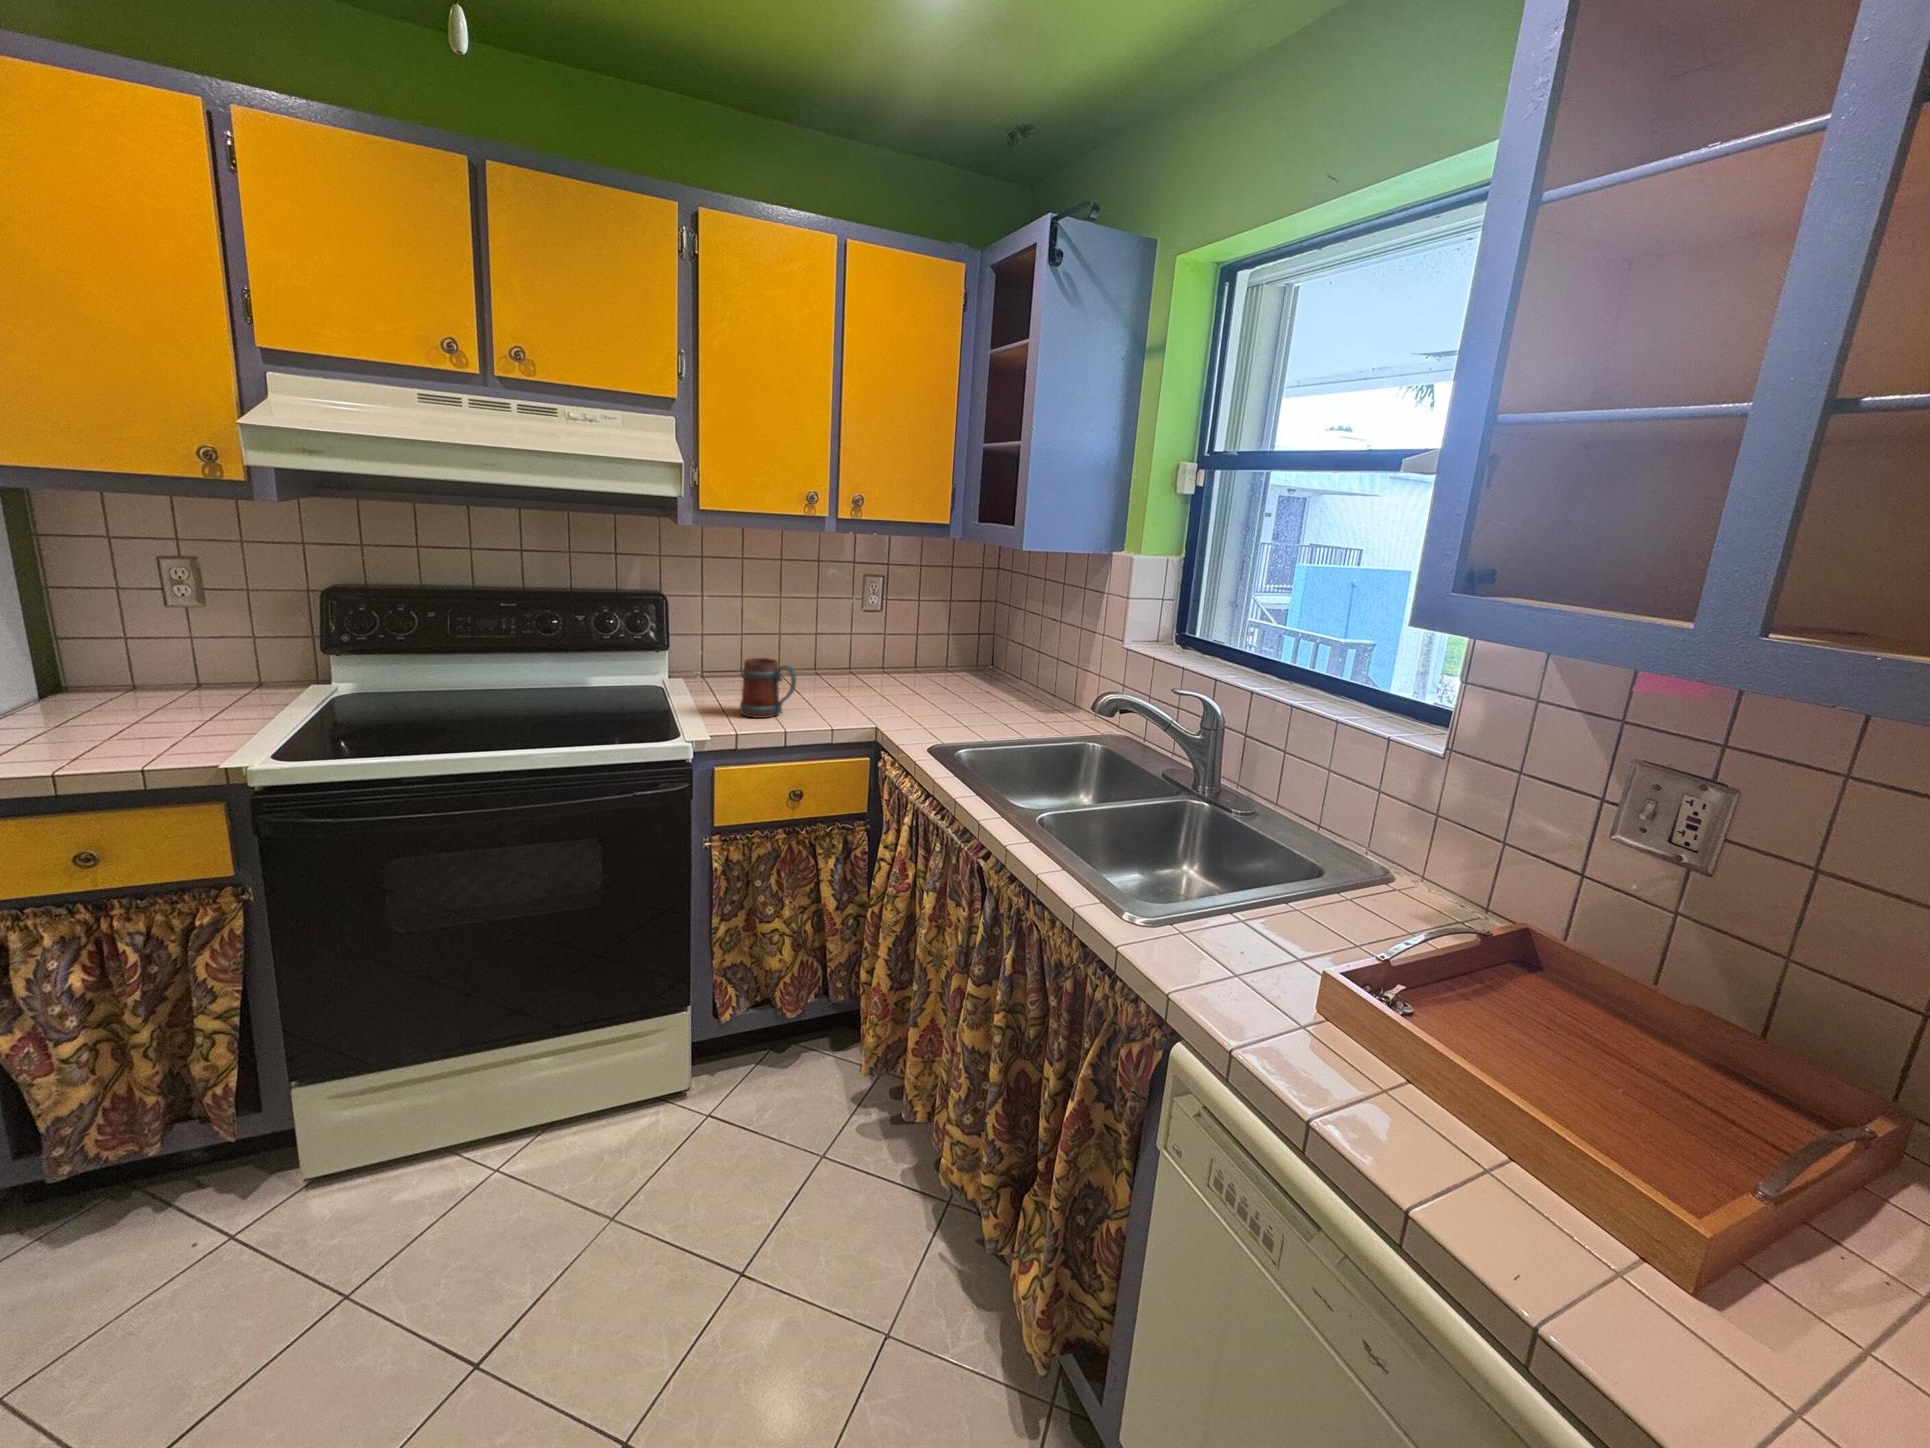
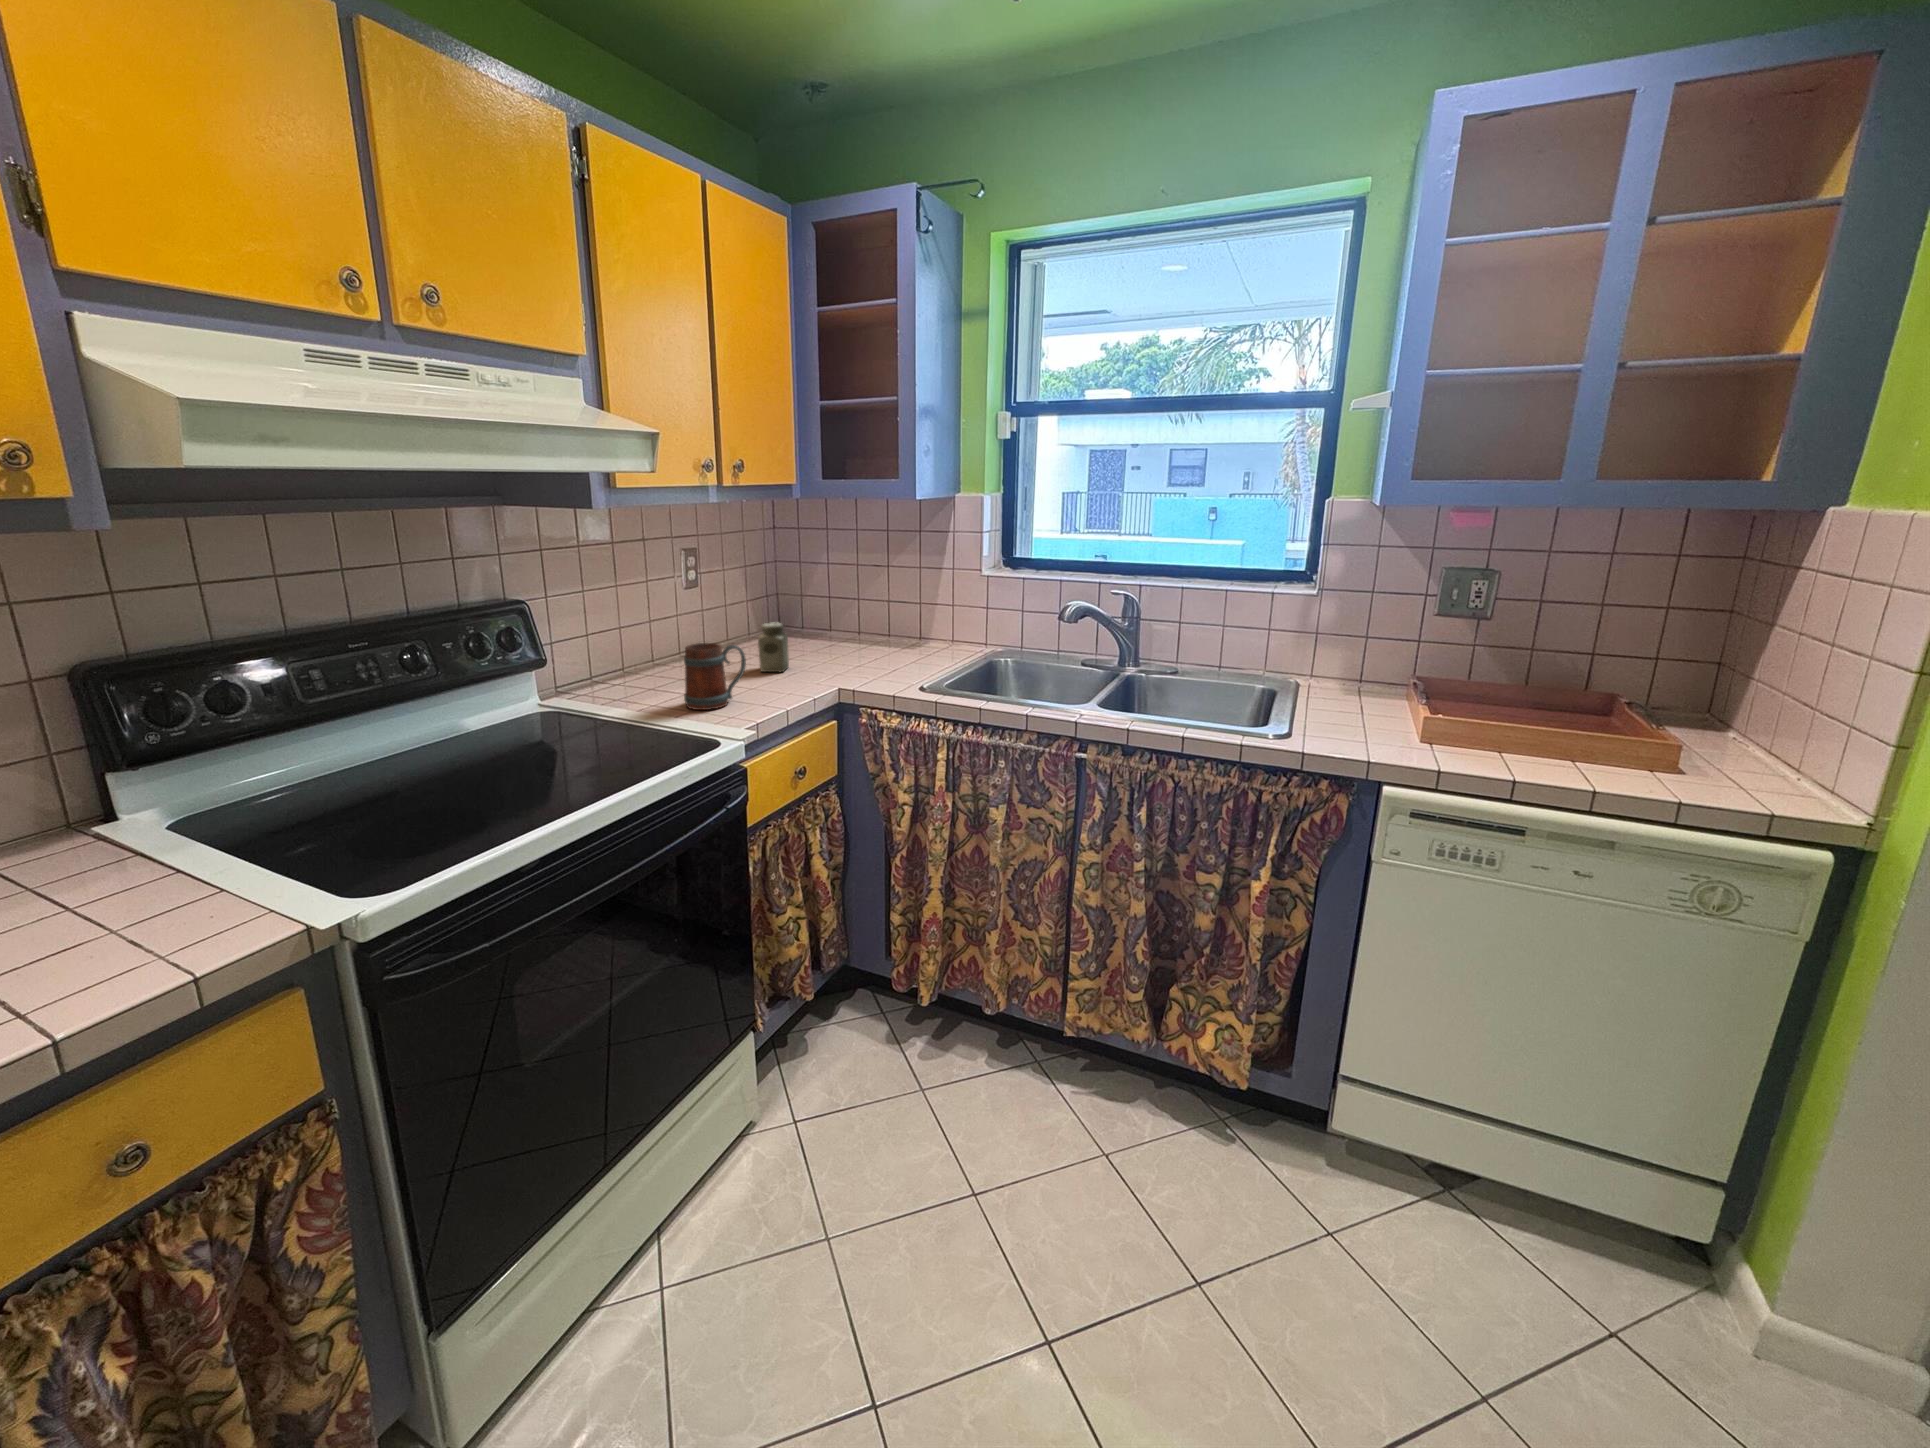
salt shaker: none [860,658,893,706] -> present [758,623,789,672]

